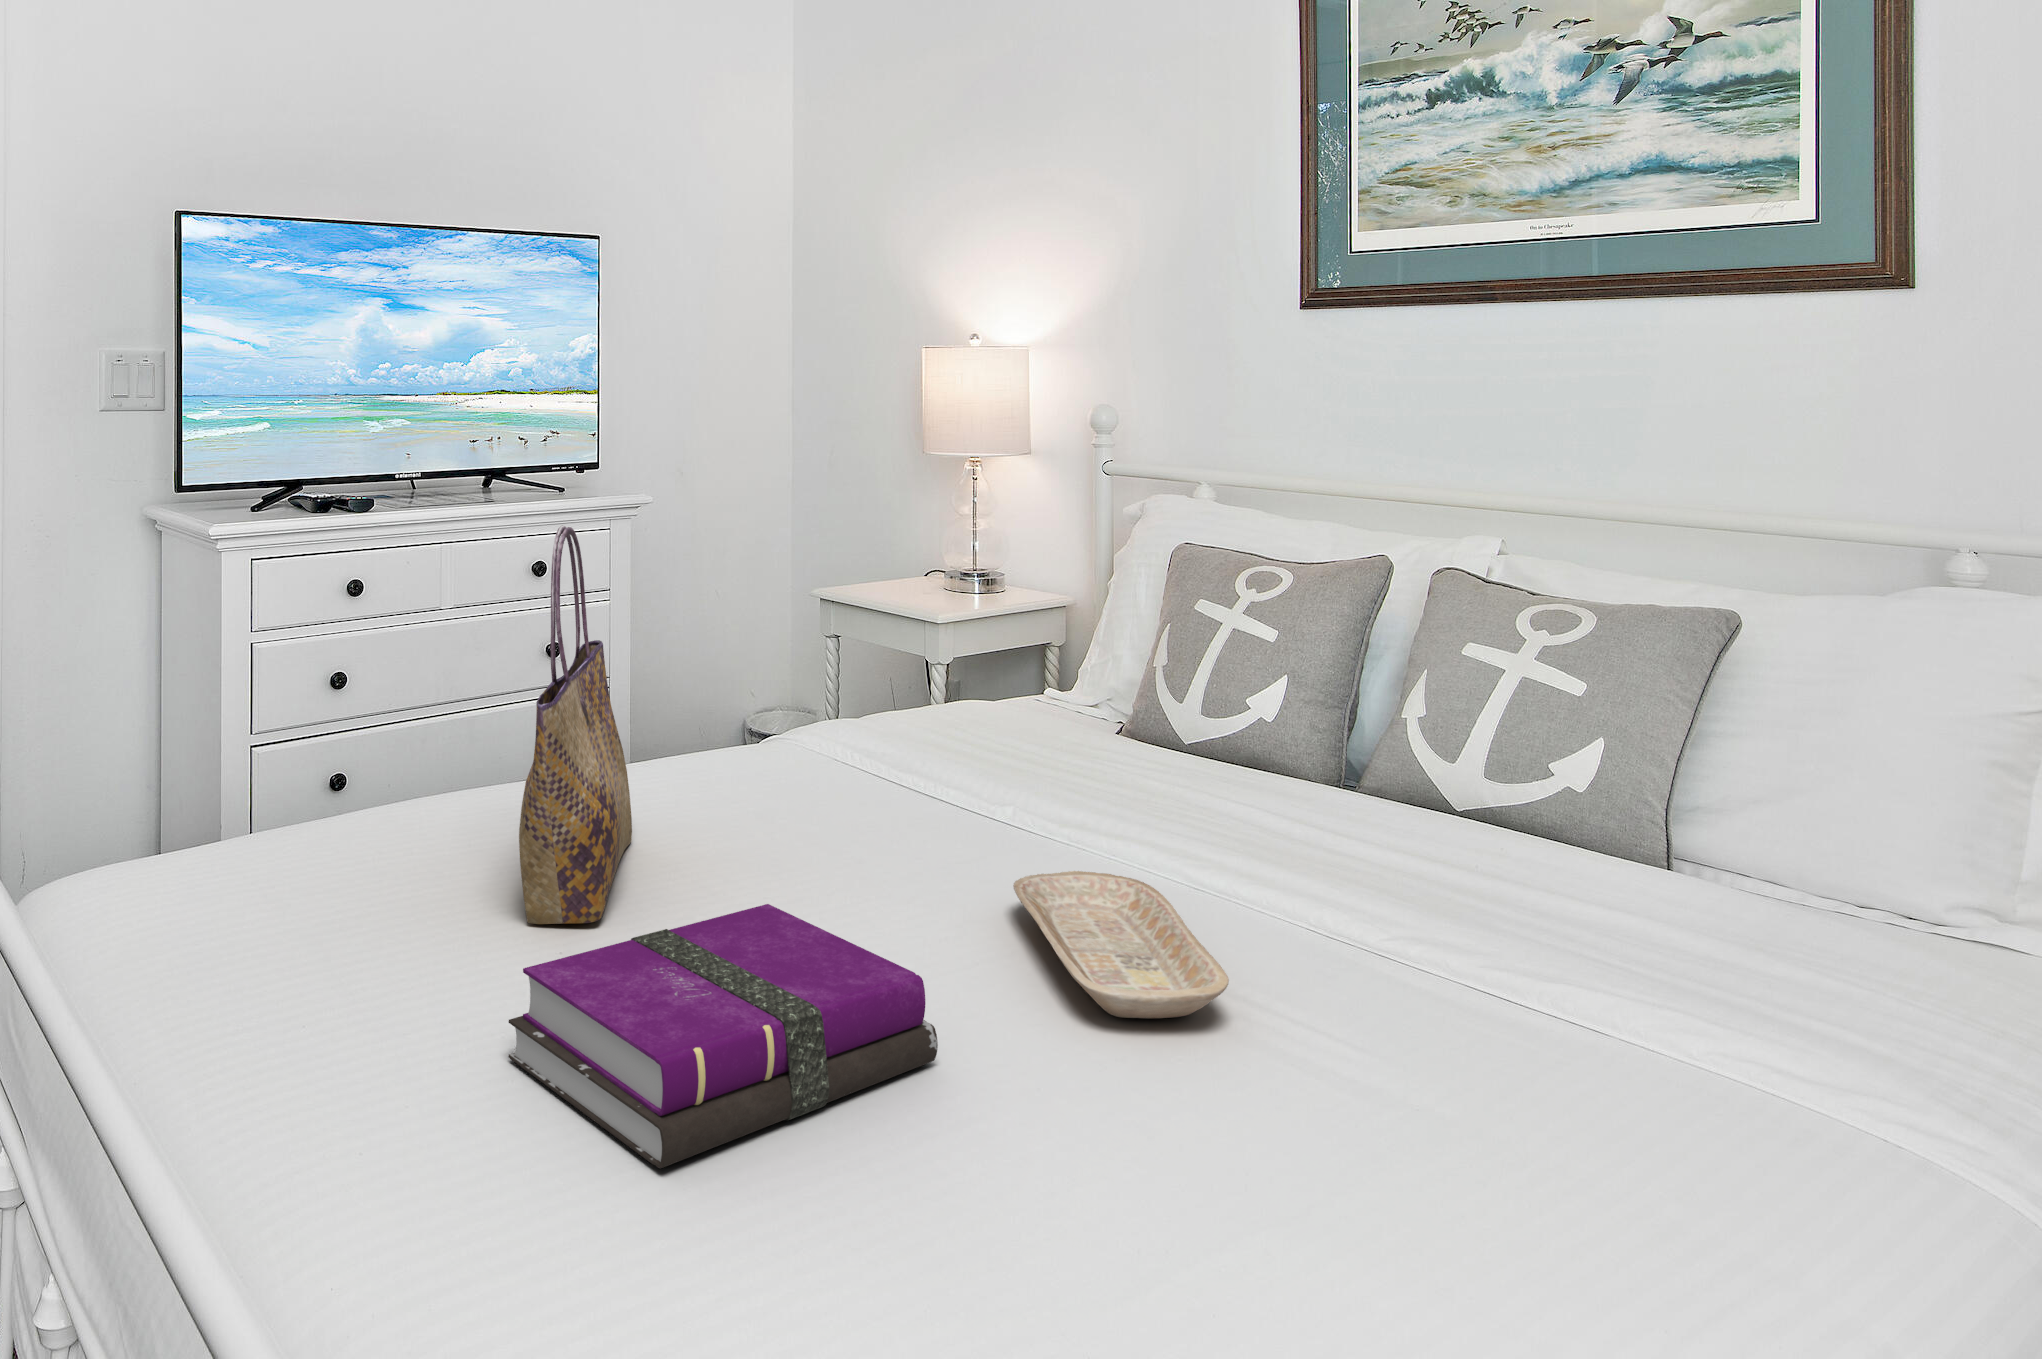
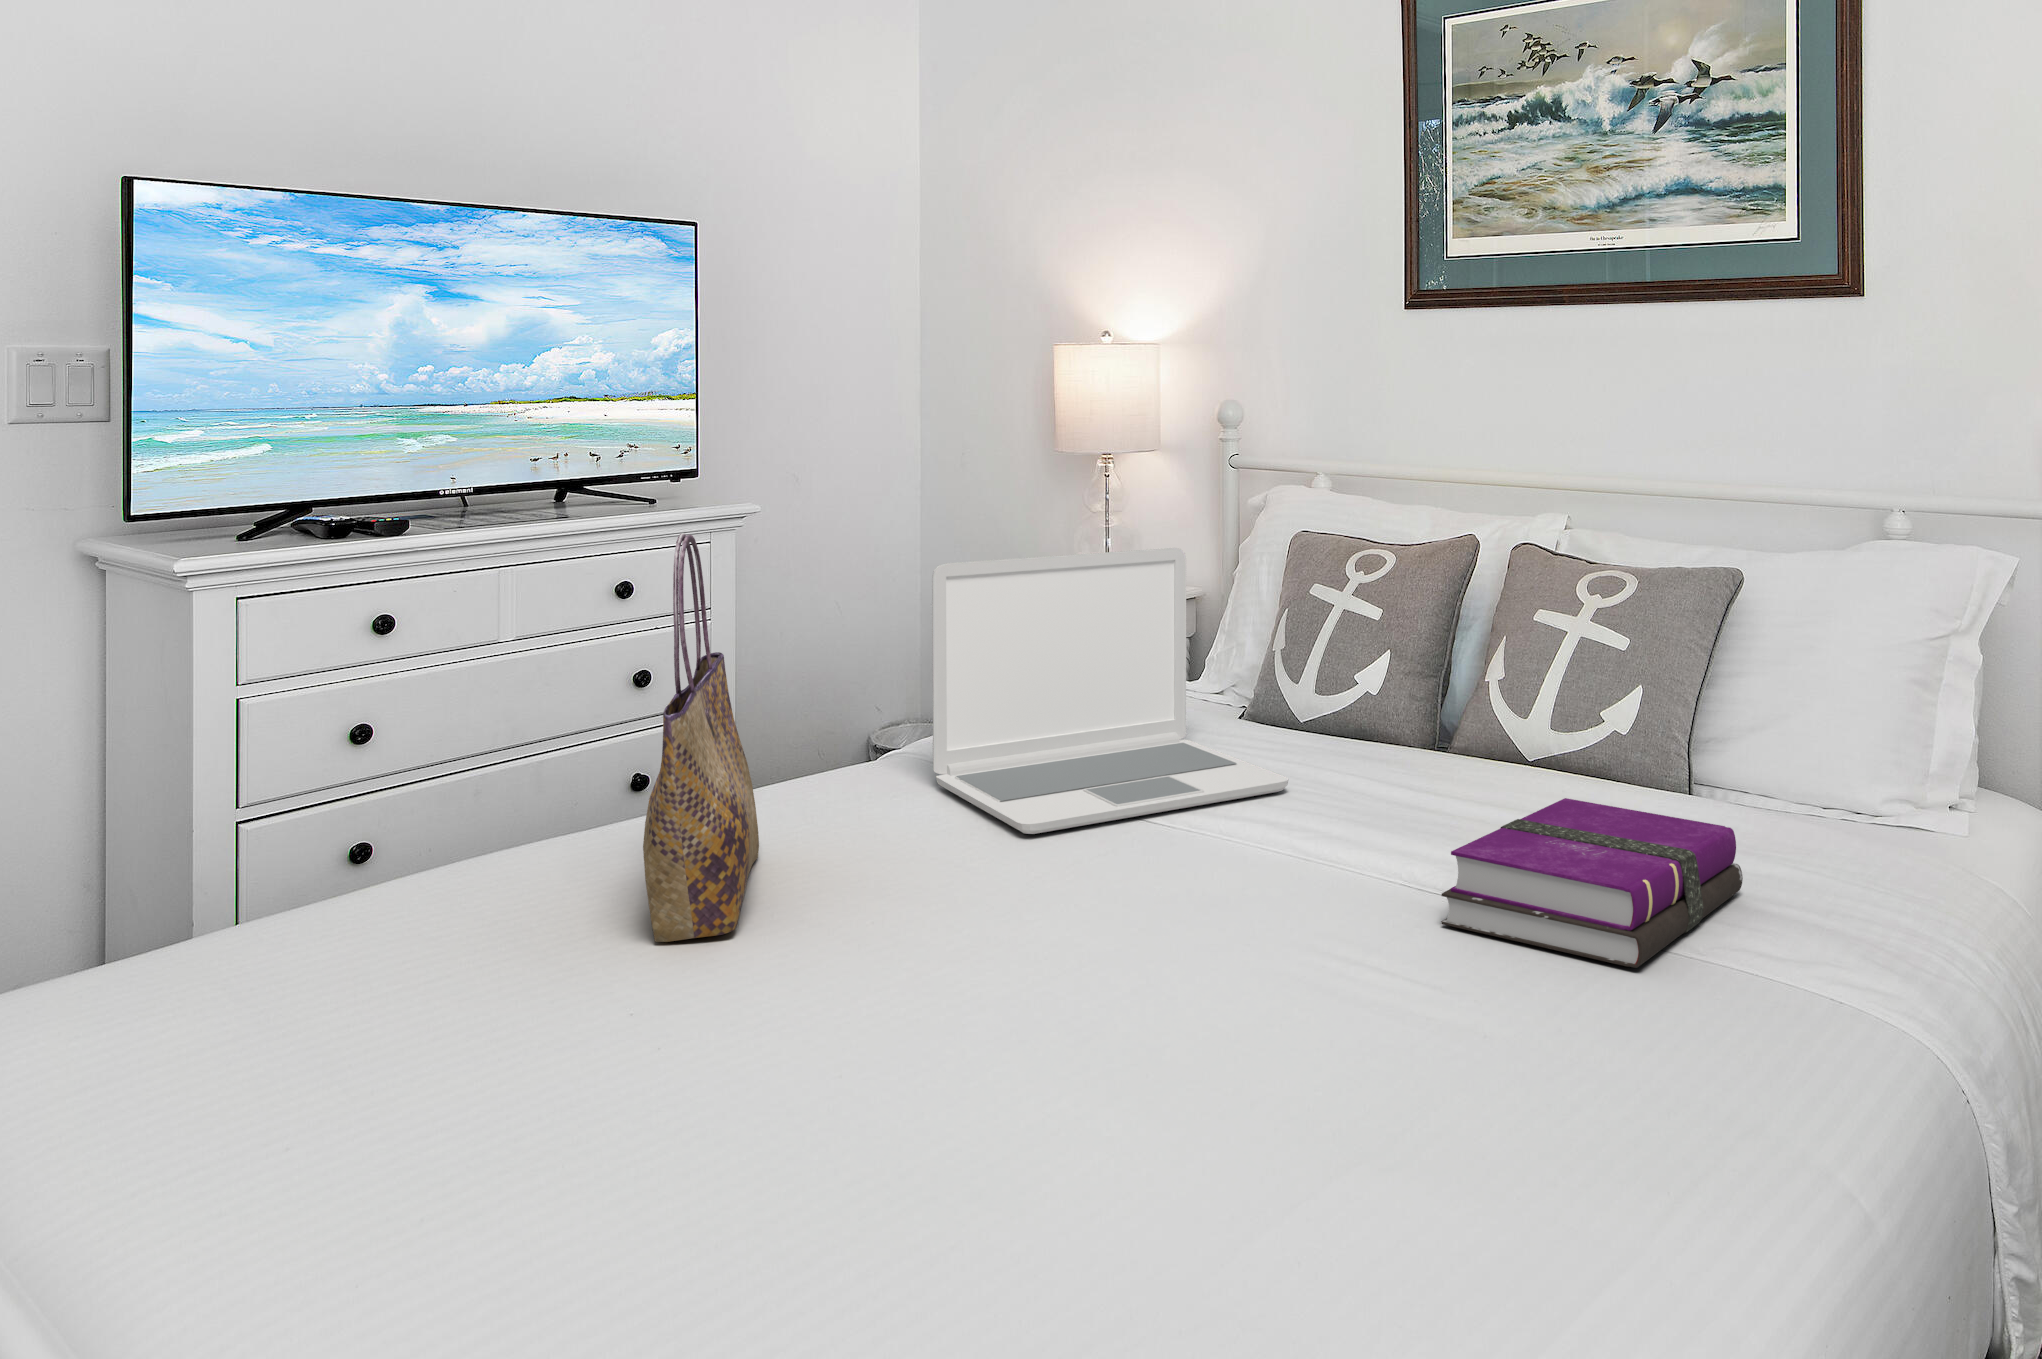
laptop: none [802,554,1172,844] -> present [932,548,1289,834]
tray: present [1013,871,1229,1018] -> none [1145,838,1334,957]
notebook: present [509,904,938,1168] -> present [1441,798,1743,968]

